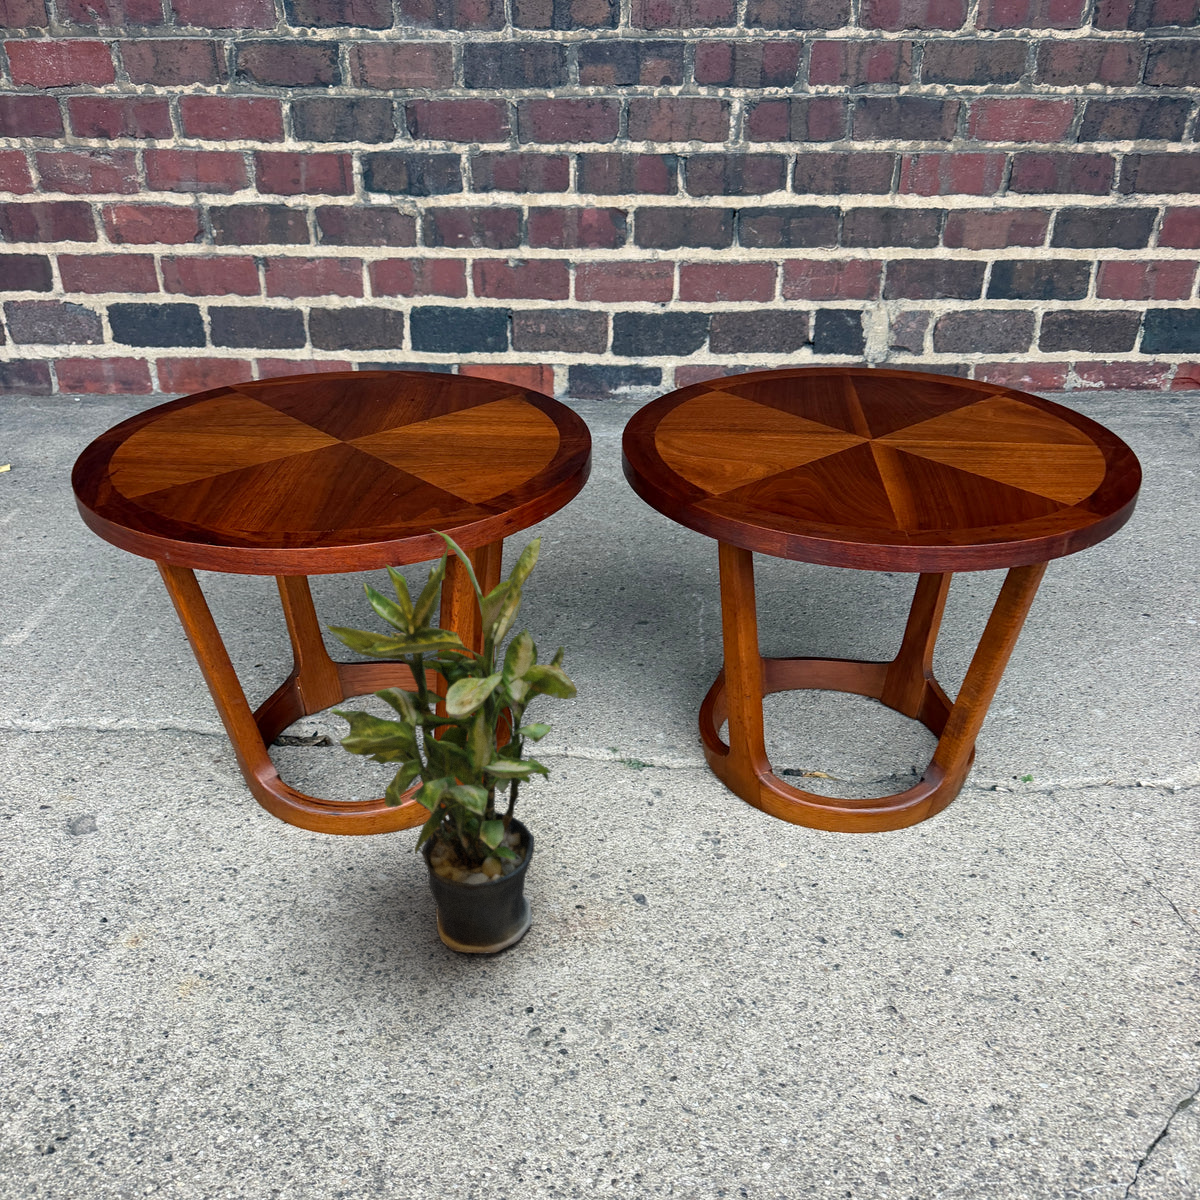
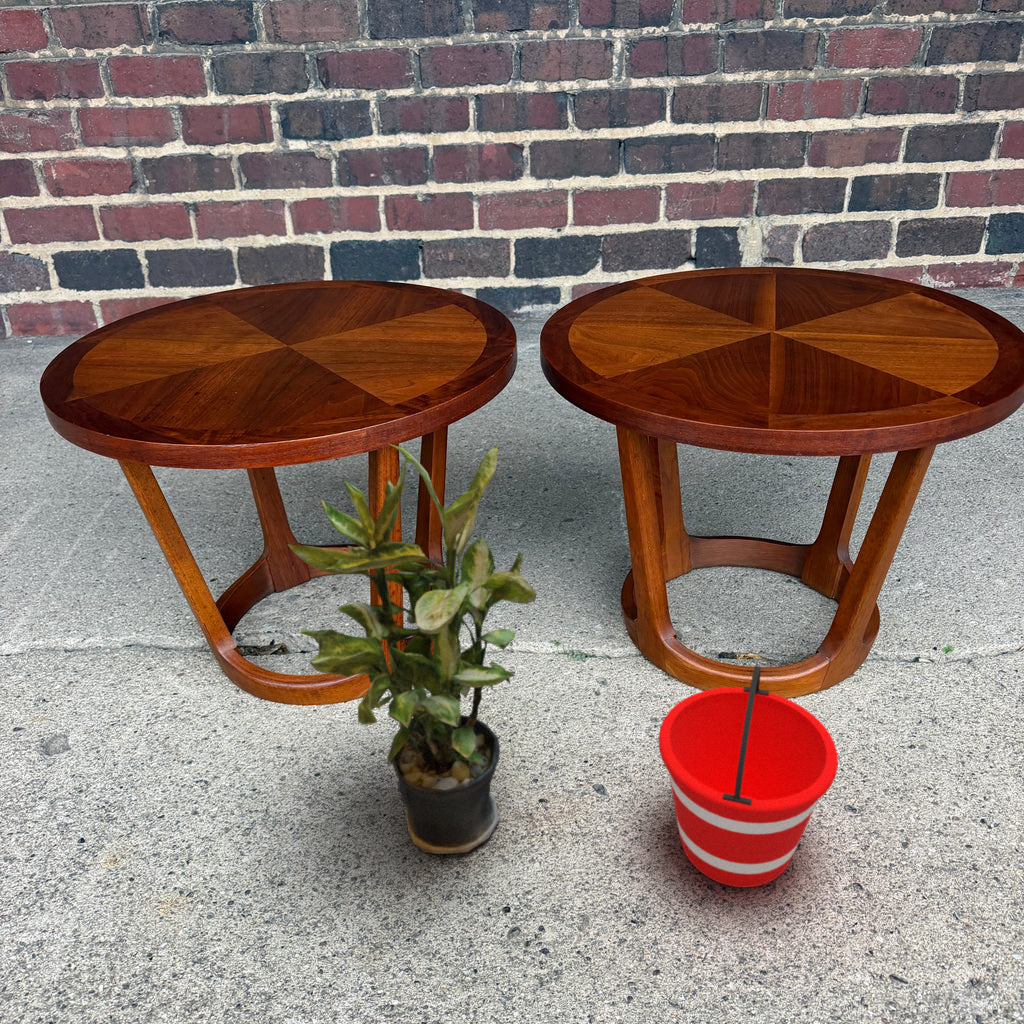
bucket: none [693,775,874,1003] -> present [658,666,838,887]

